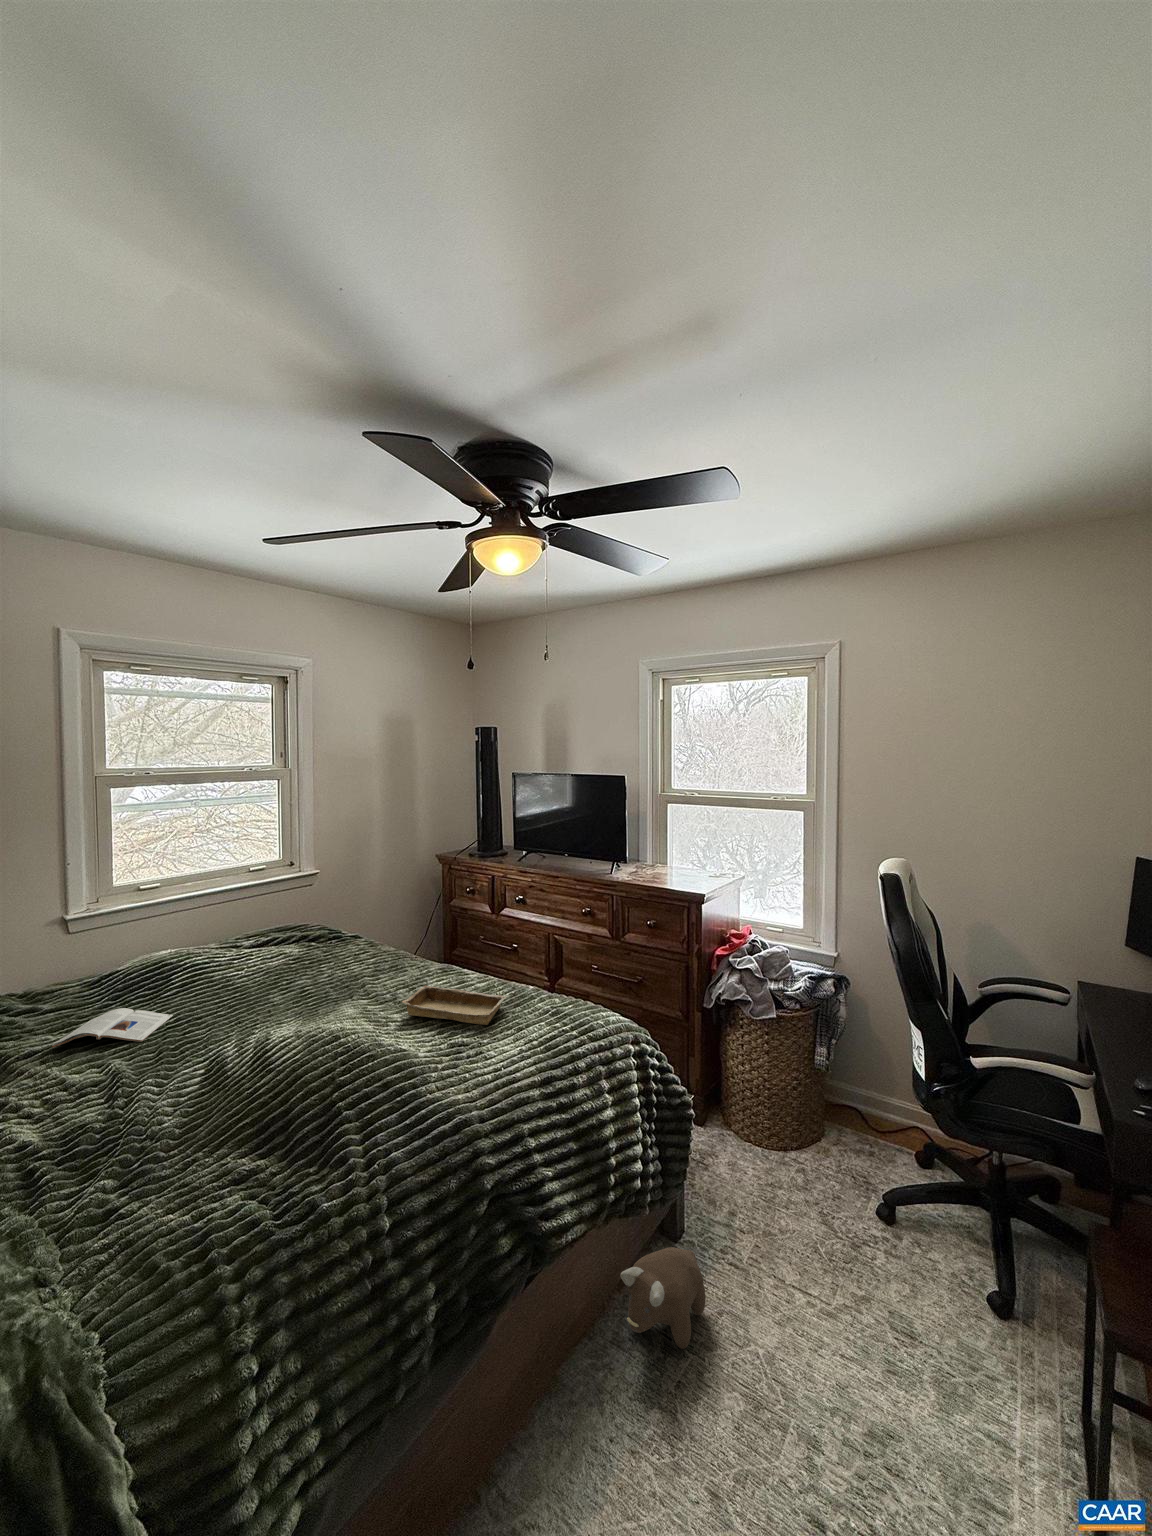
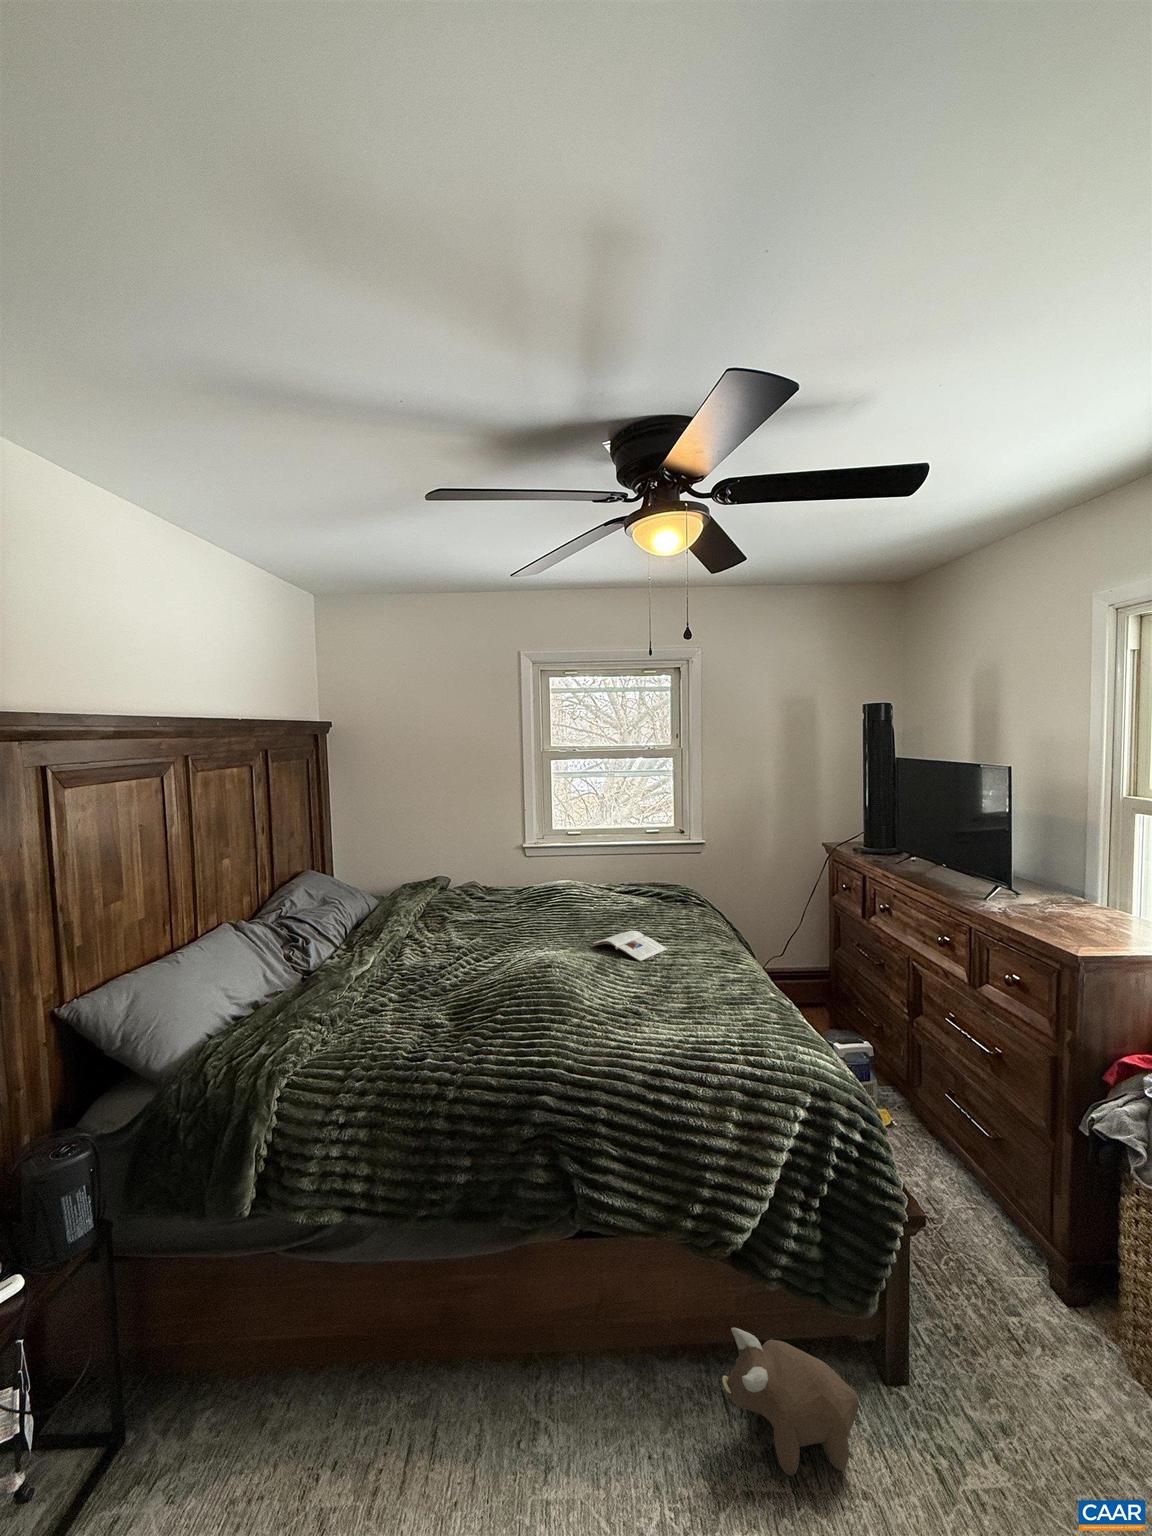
tray: present [402,985,507,1025] -> none [629,956,716,1008]
magazine: present [52,1008,173,1047] -> present [593,931,667,962]

